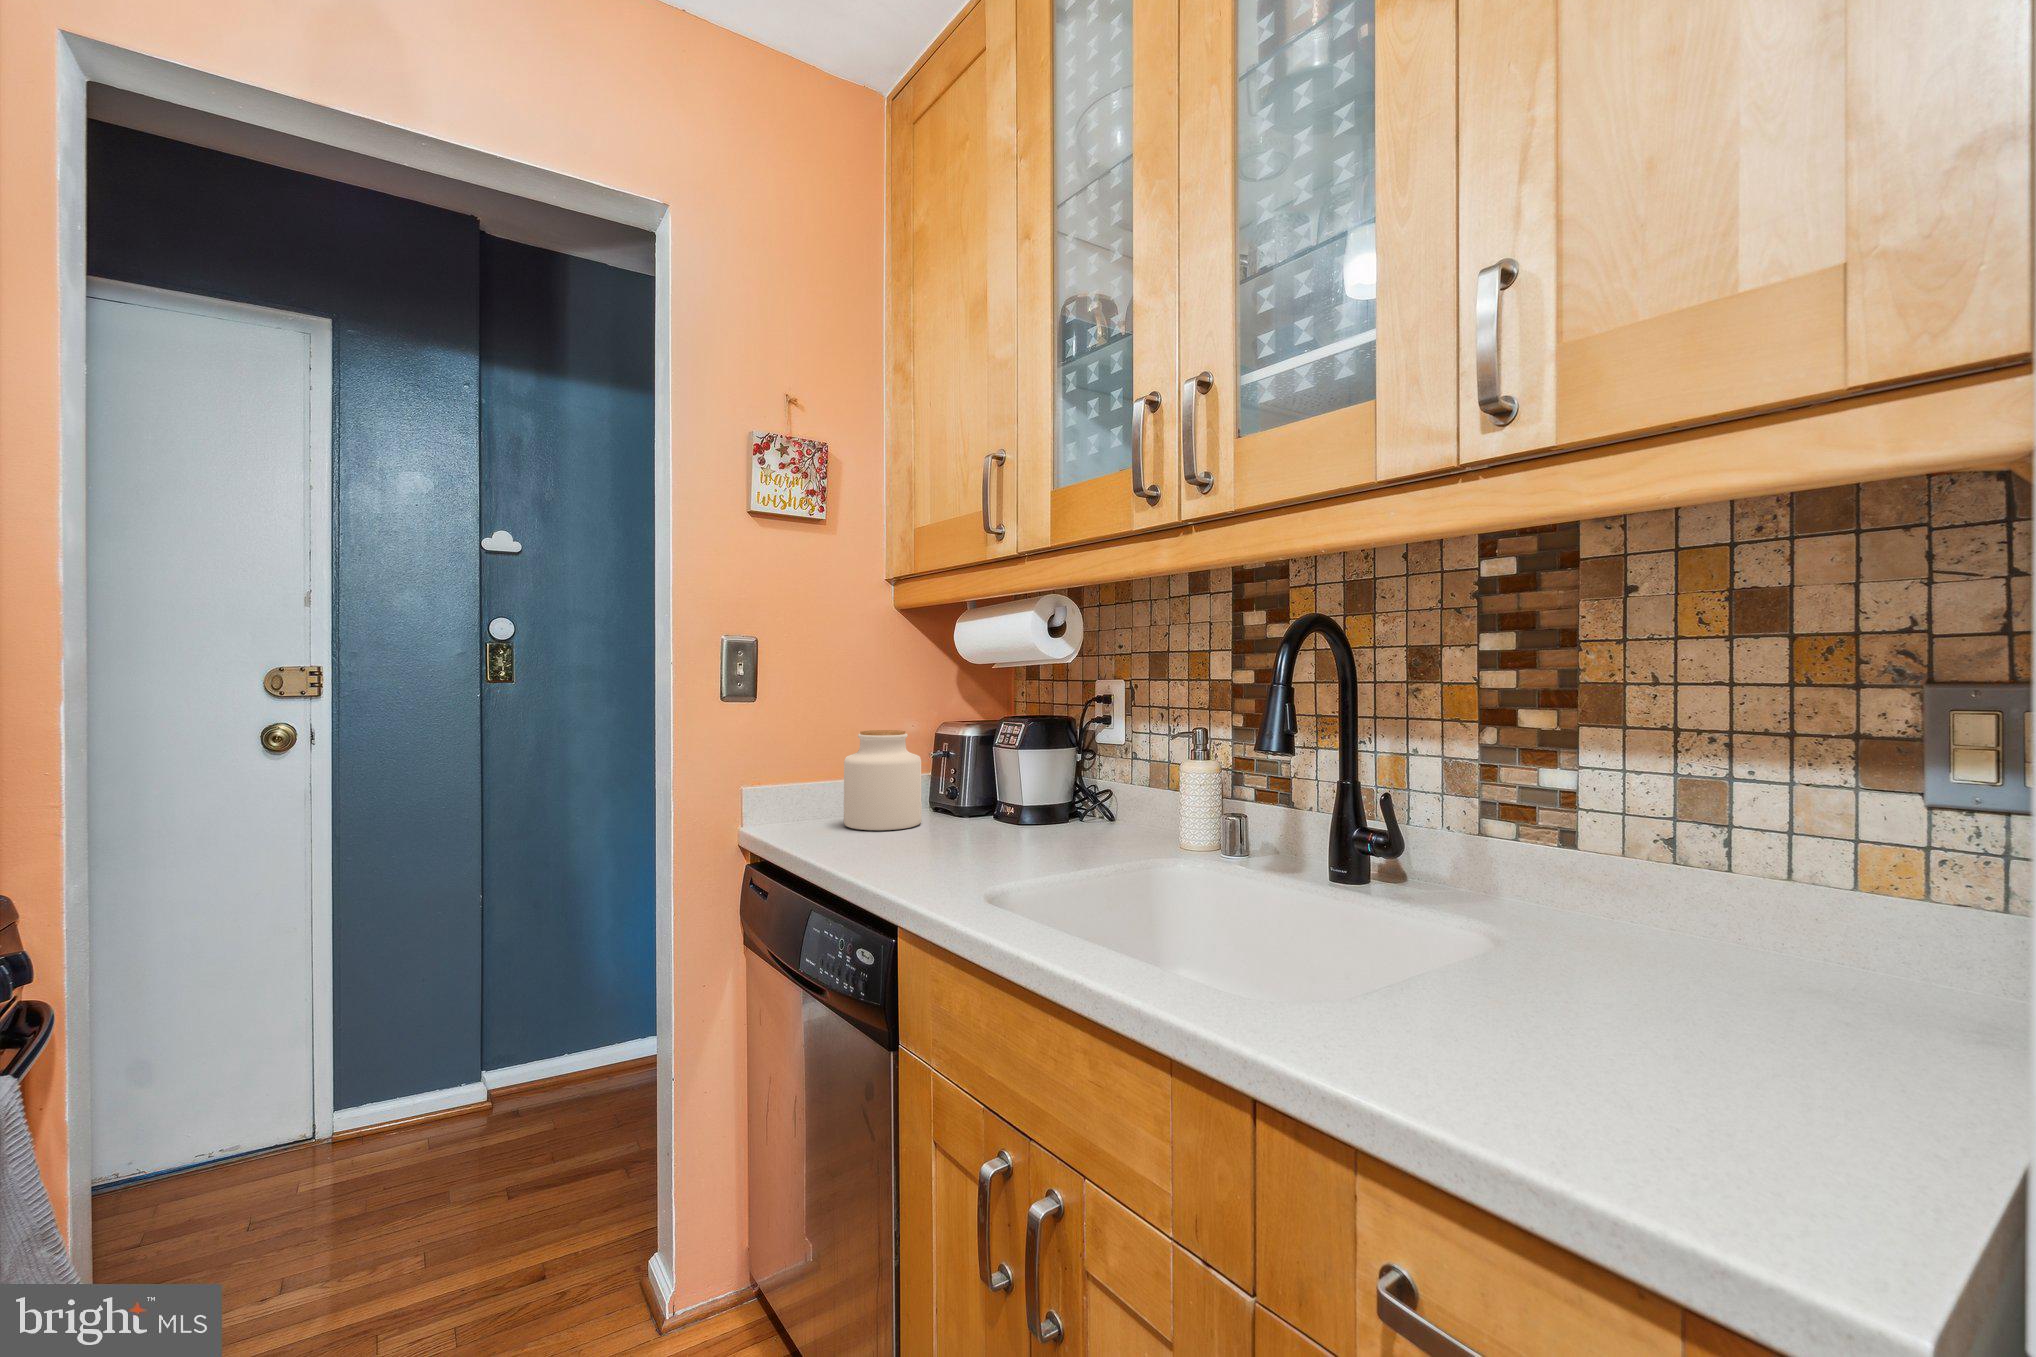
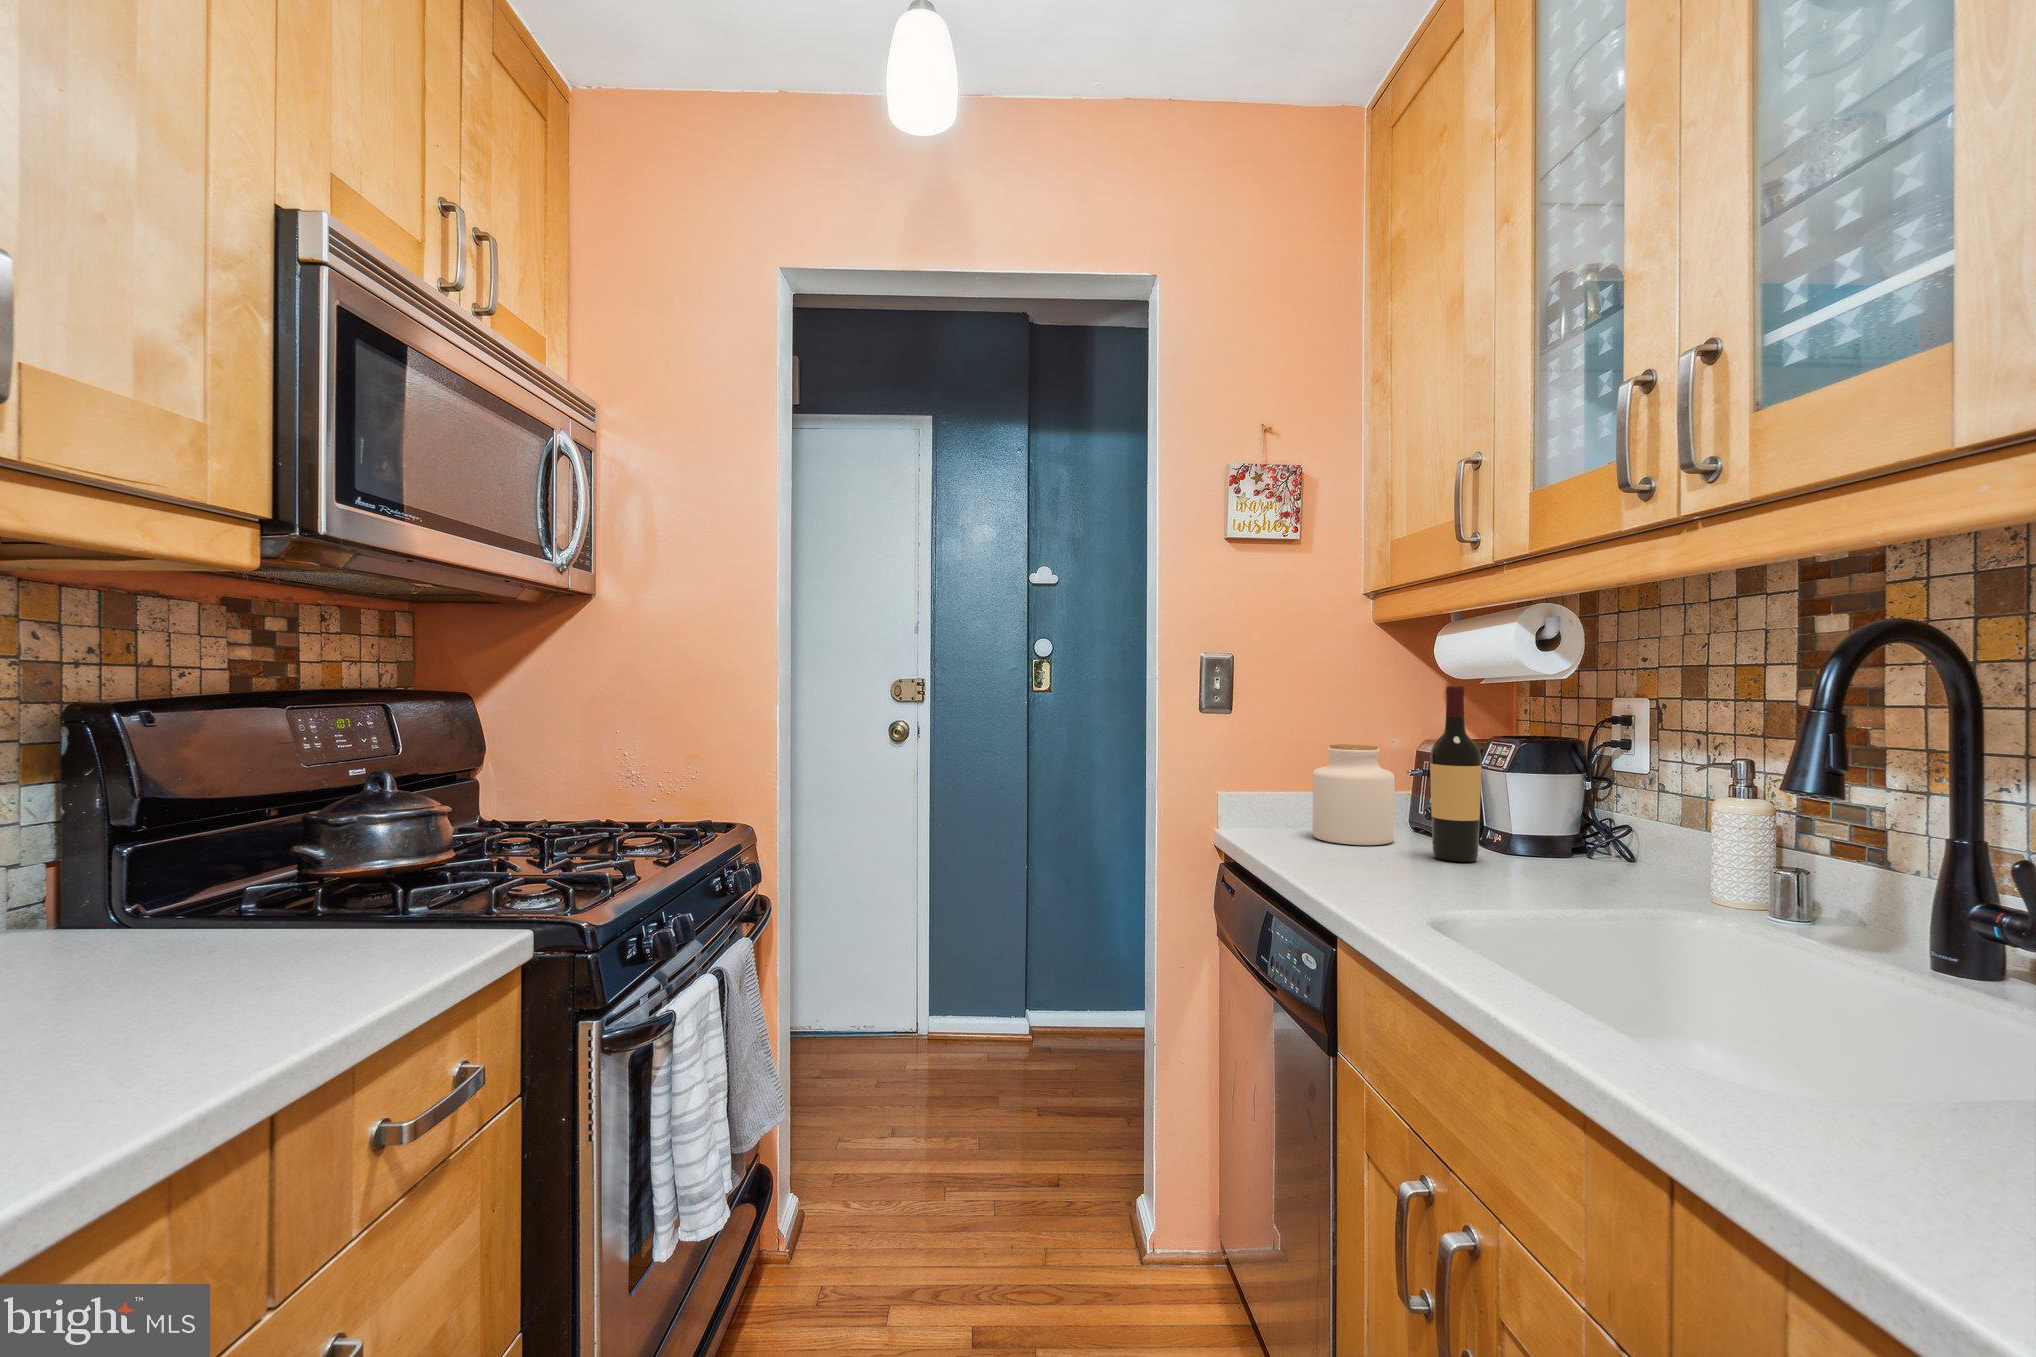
wine bottle: none [958,670,1002,836] -> present [1430,686,1481,862]

